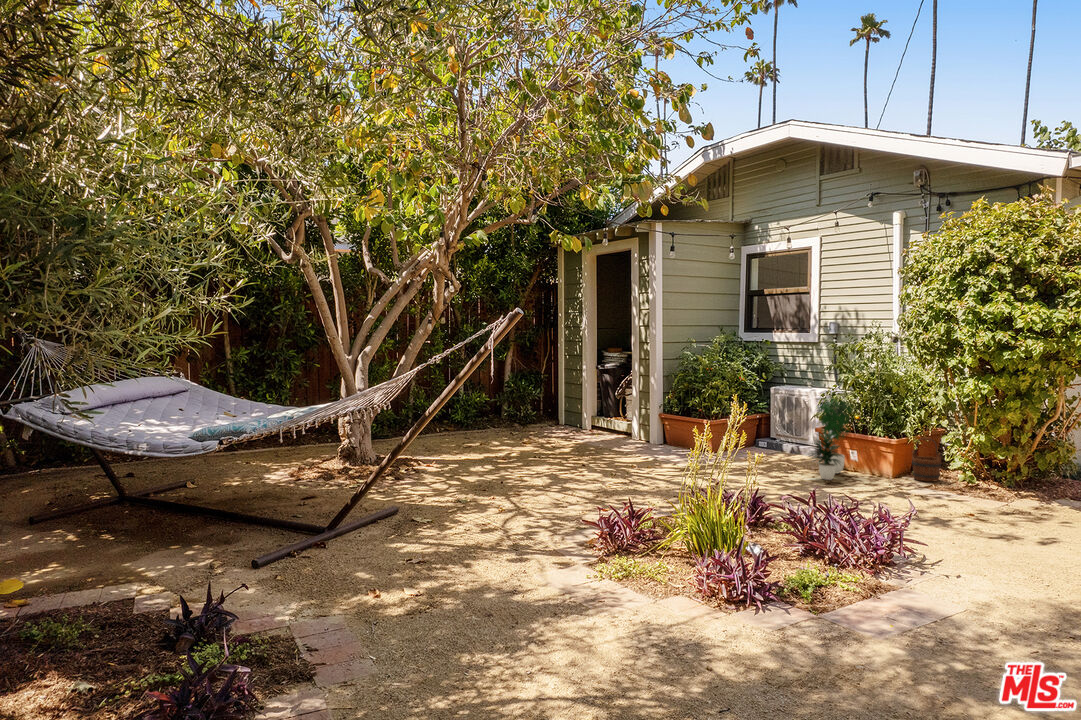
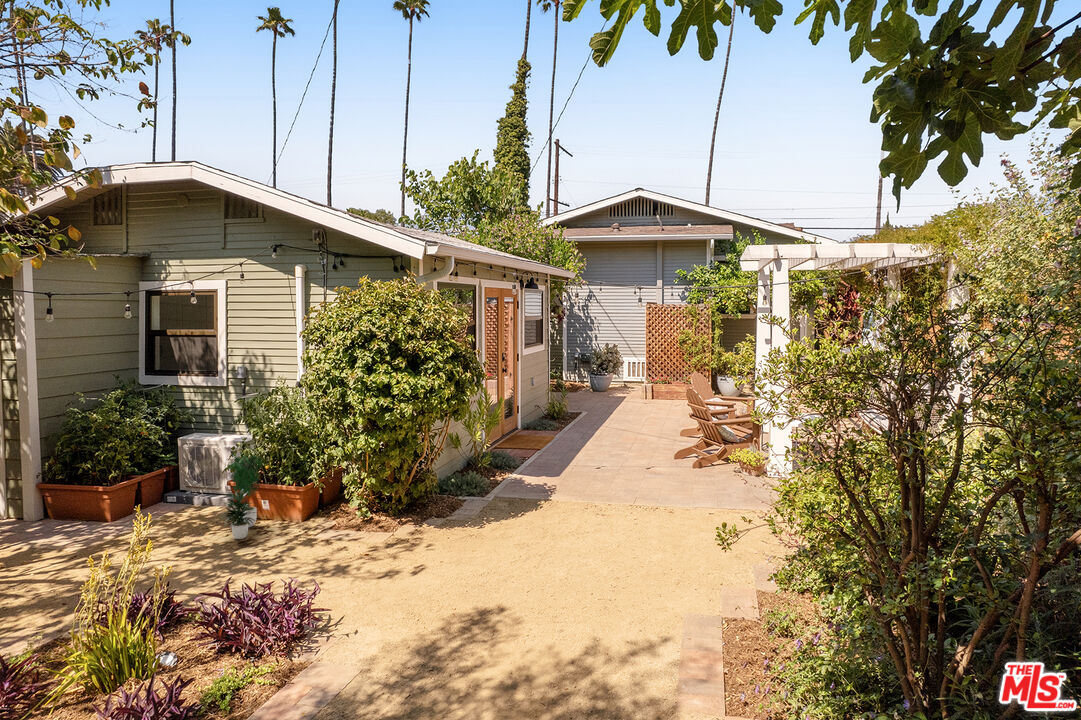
wooden bucket: present [912,437,942,481] -> none [317,482,341,522]

